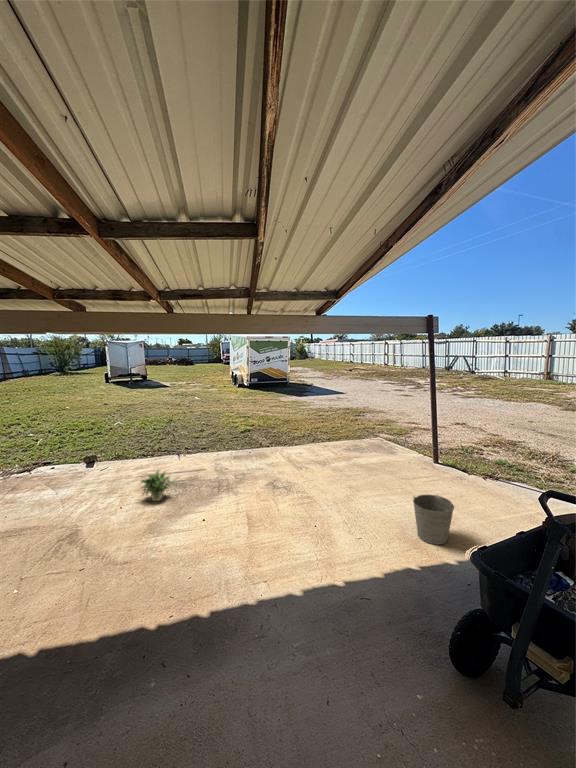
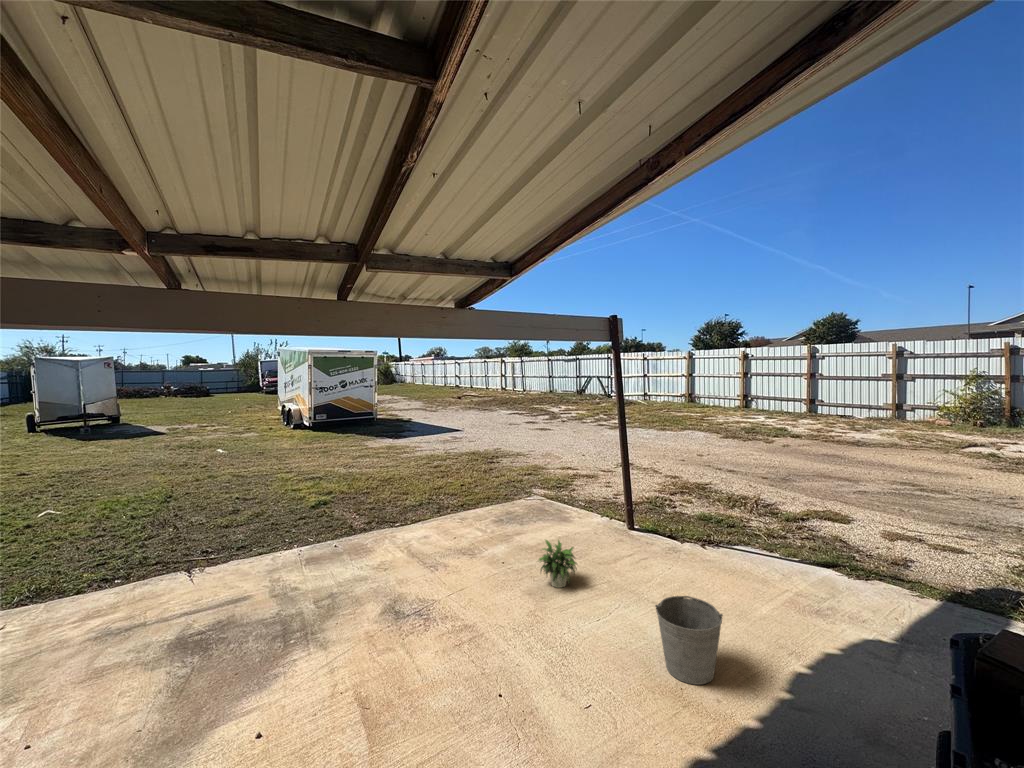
potted plant: present [141,470,172,501] -> present [539,540,577,588]

